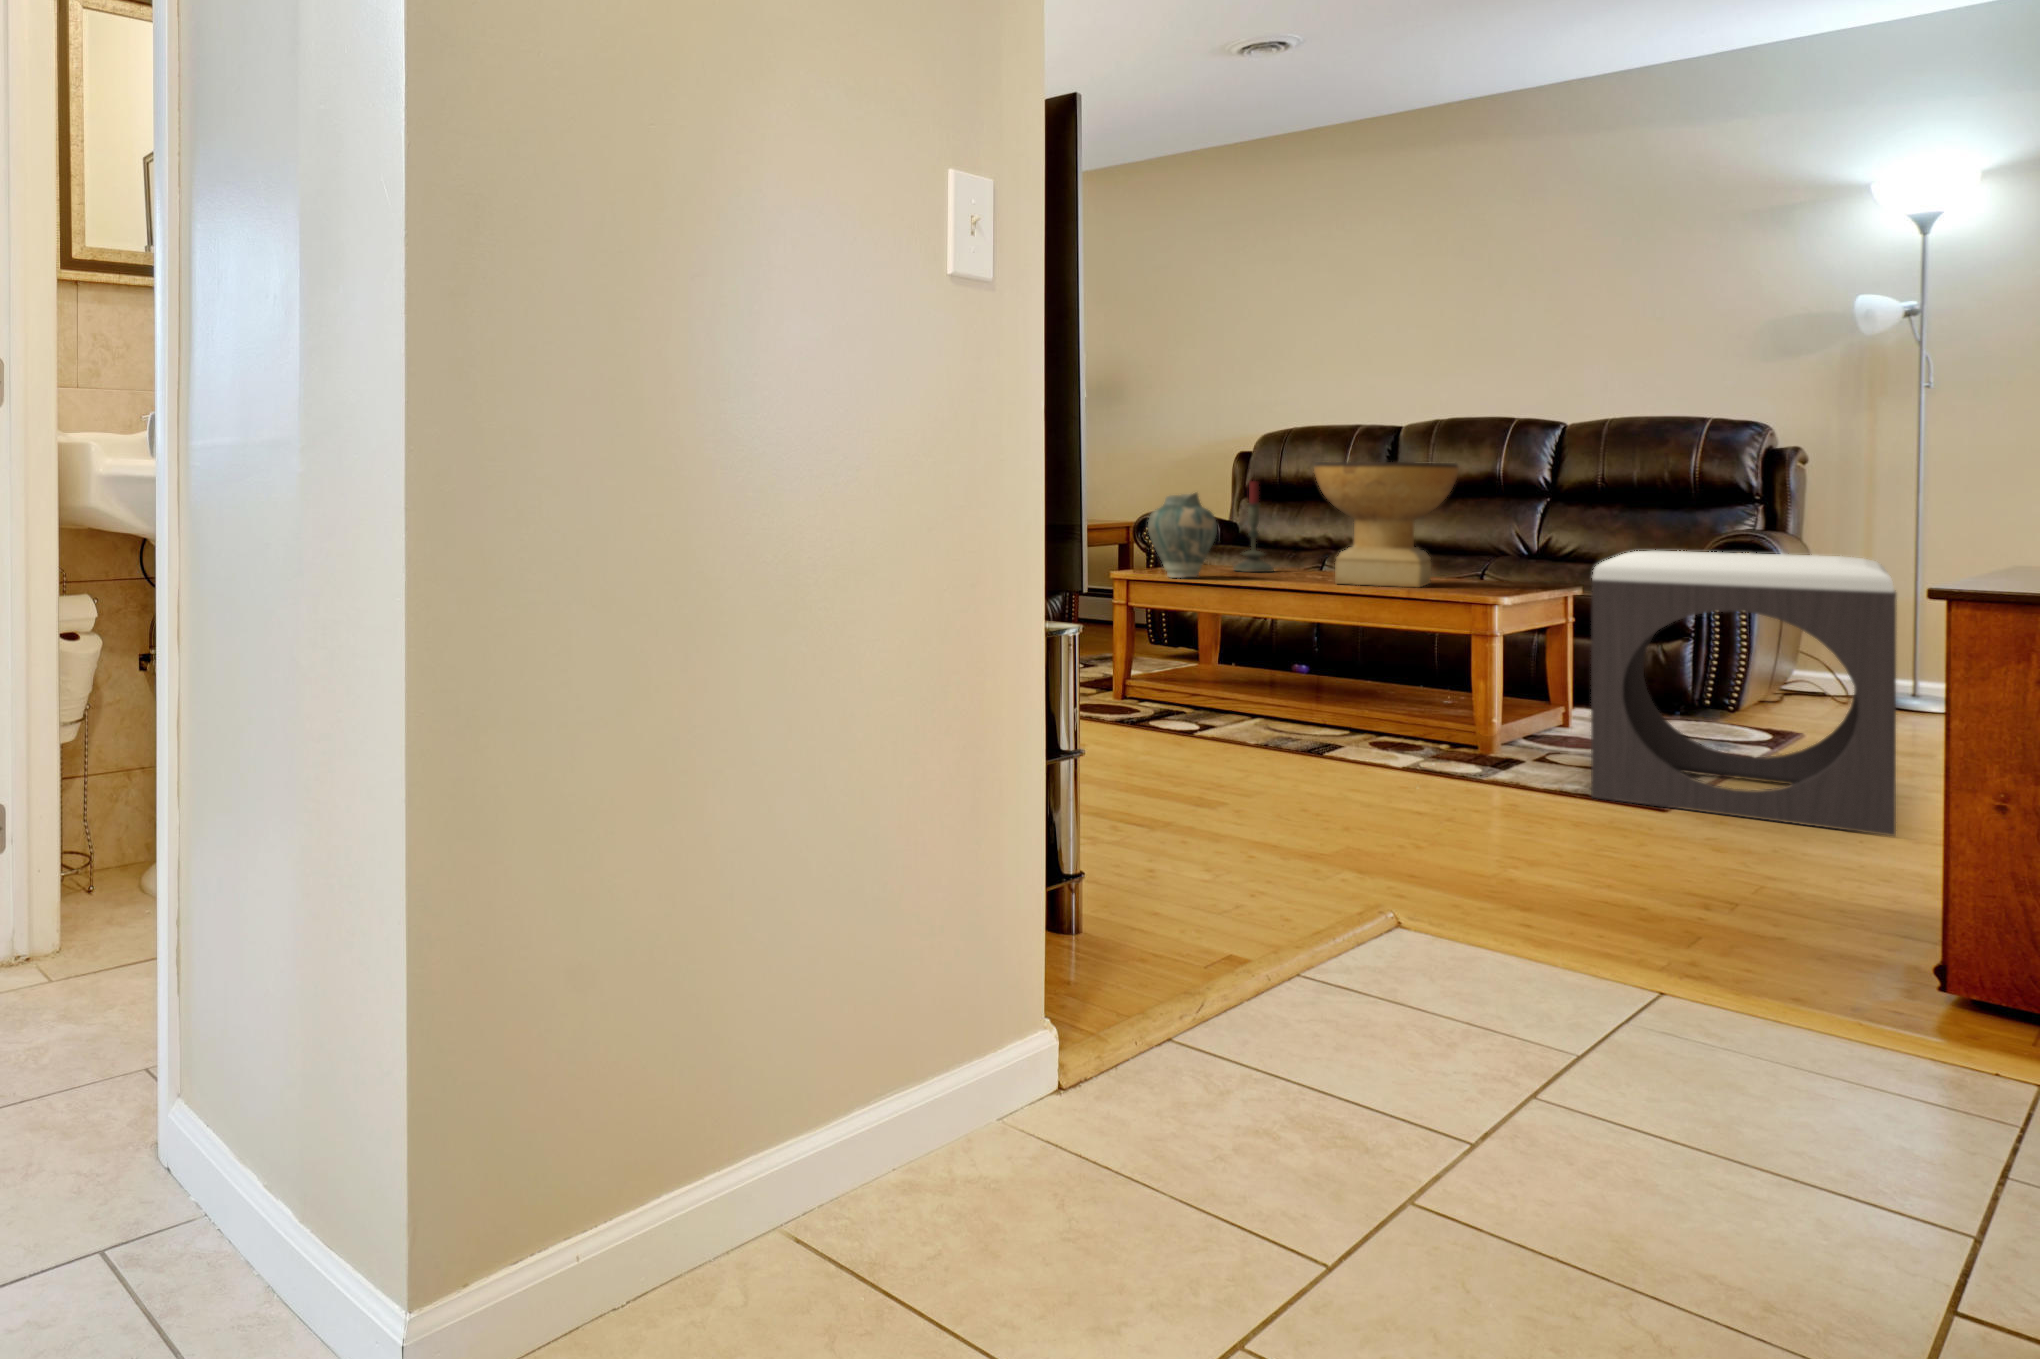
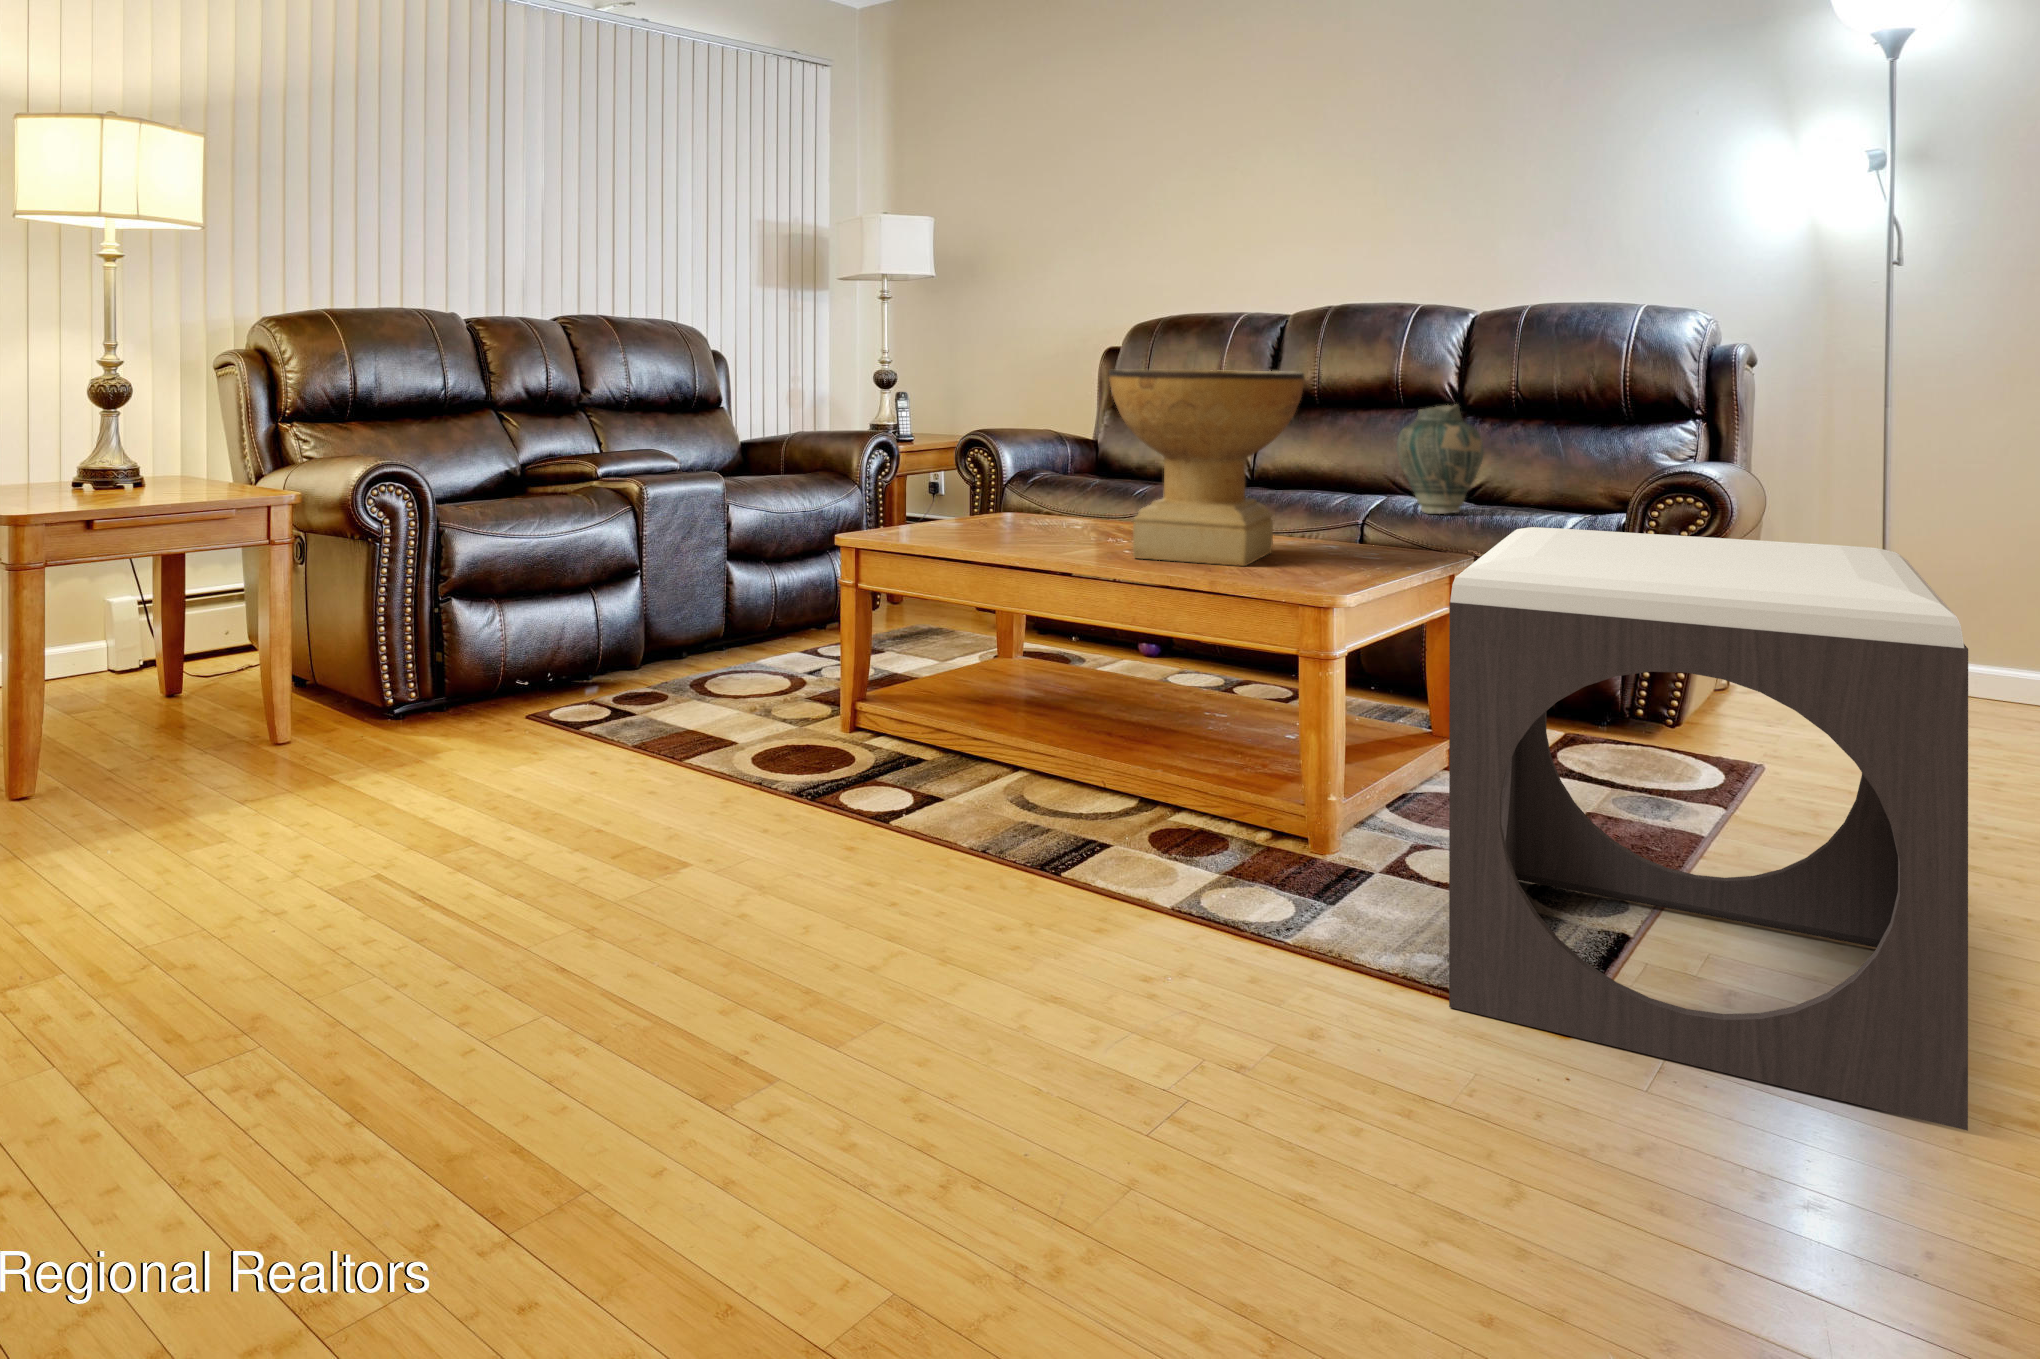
candle: present [1234,481,1274,572] -> none [1038,389,1091,525]
vase: present [1148,493,1217,578] -> present [1396,404,1484,514]

